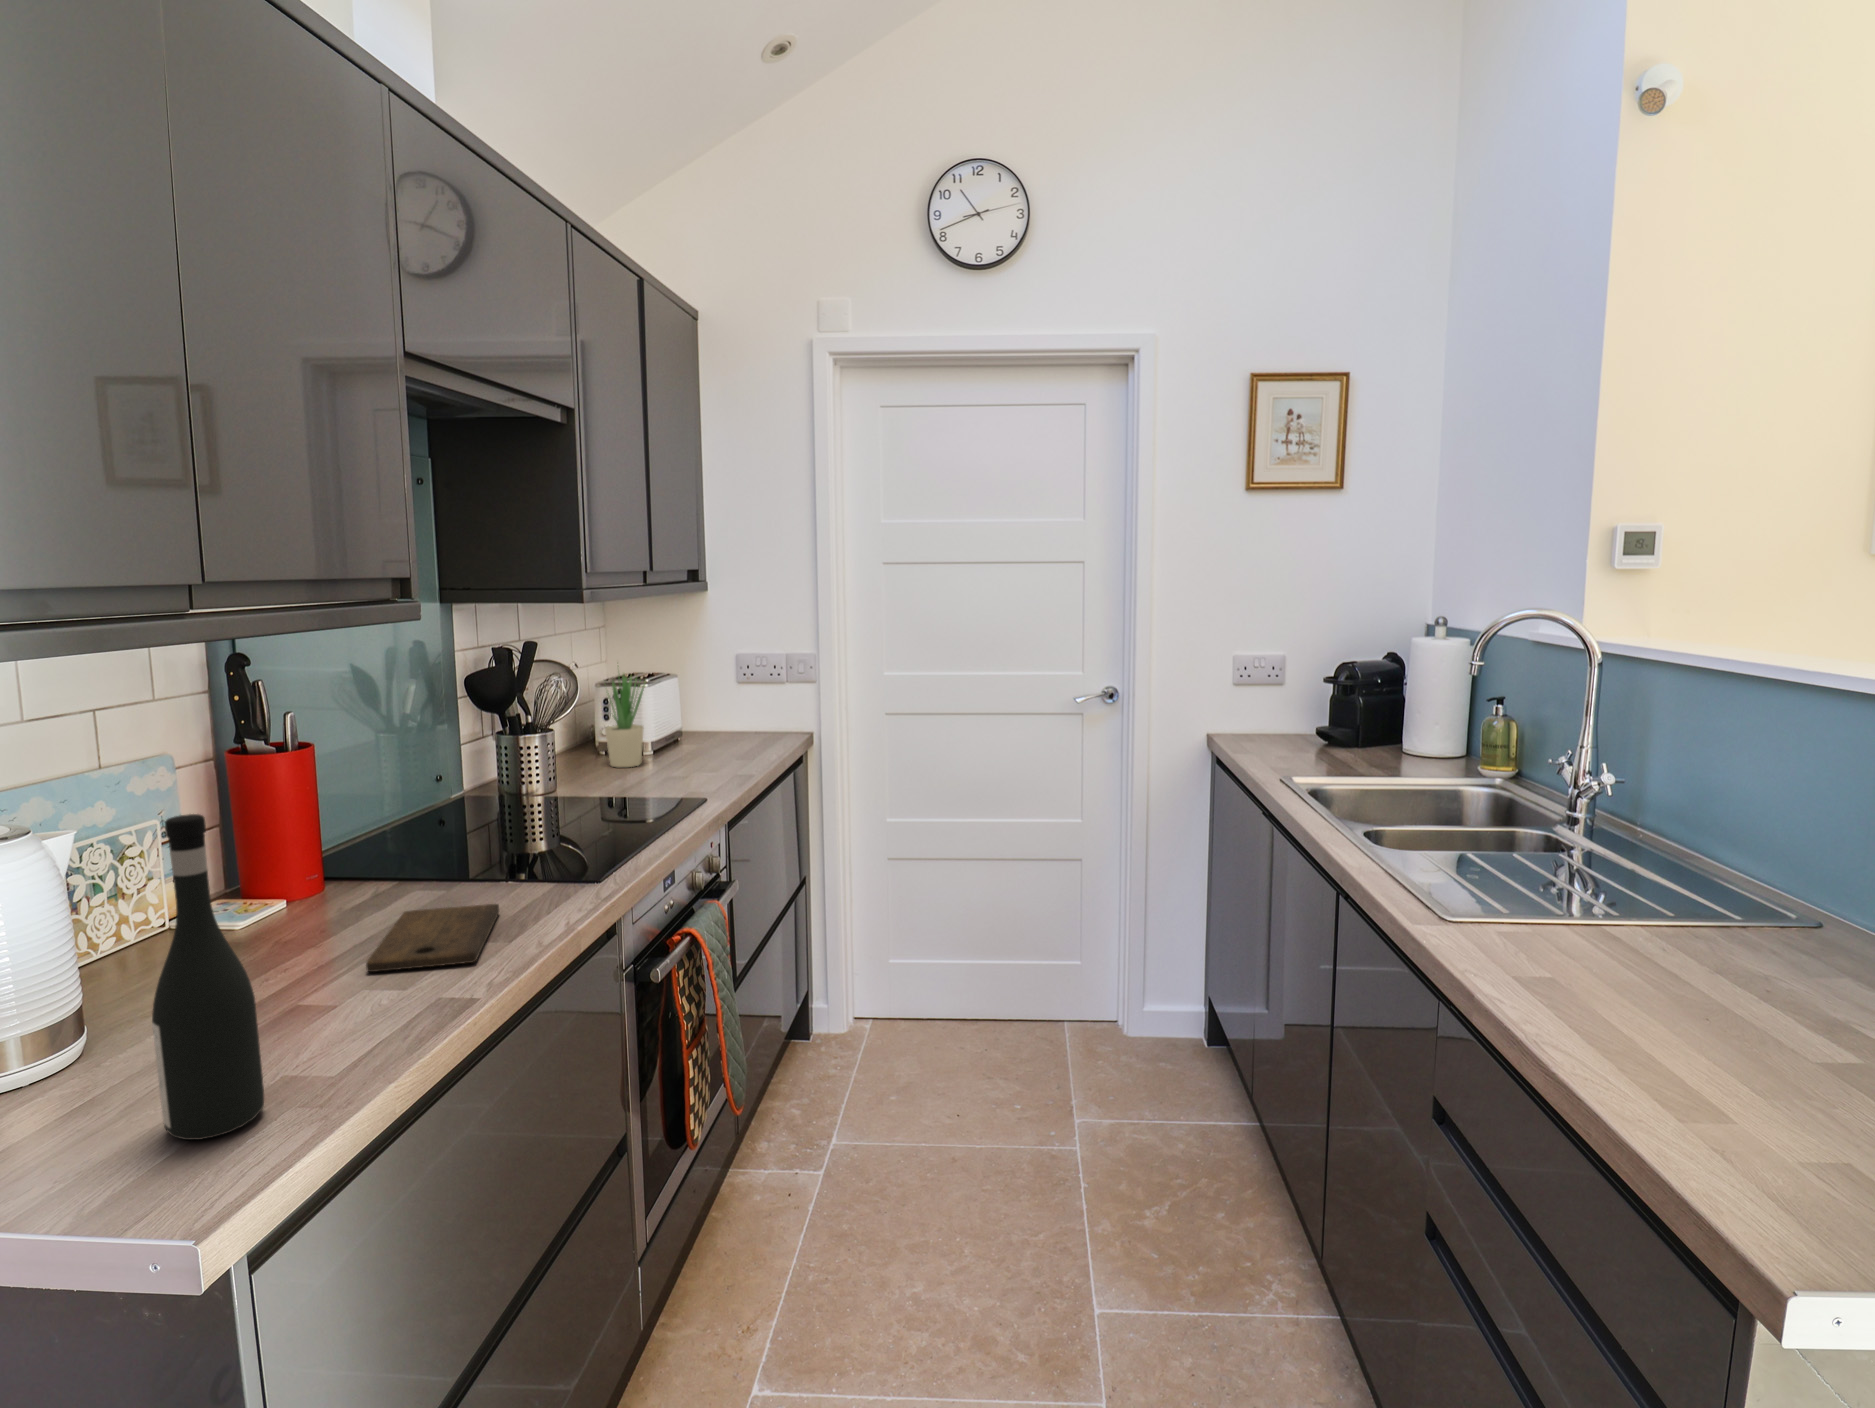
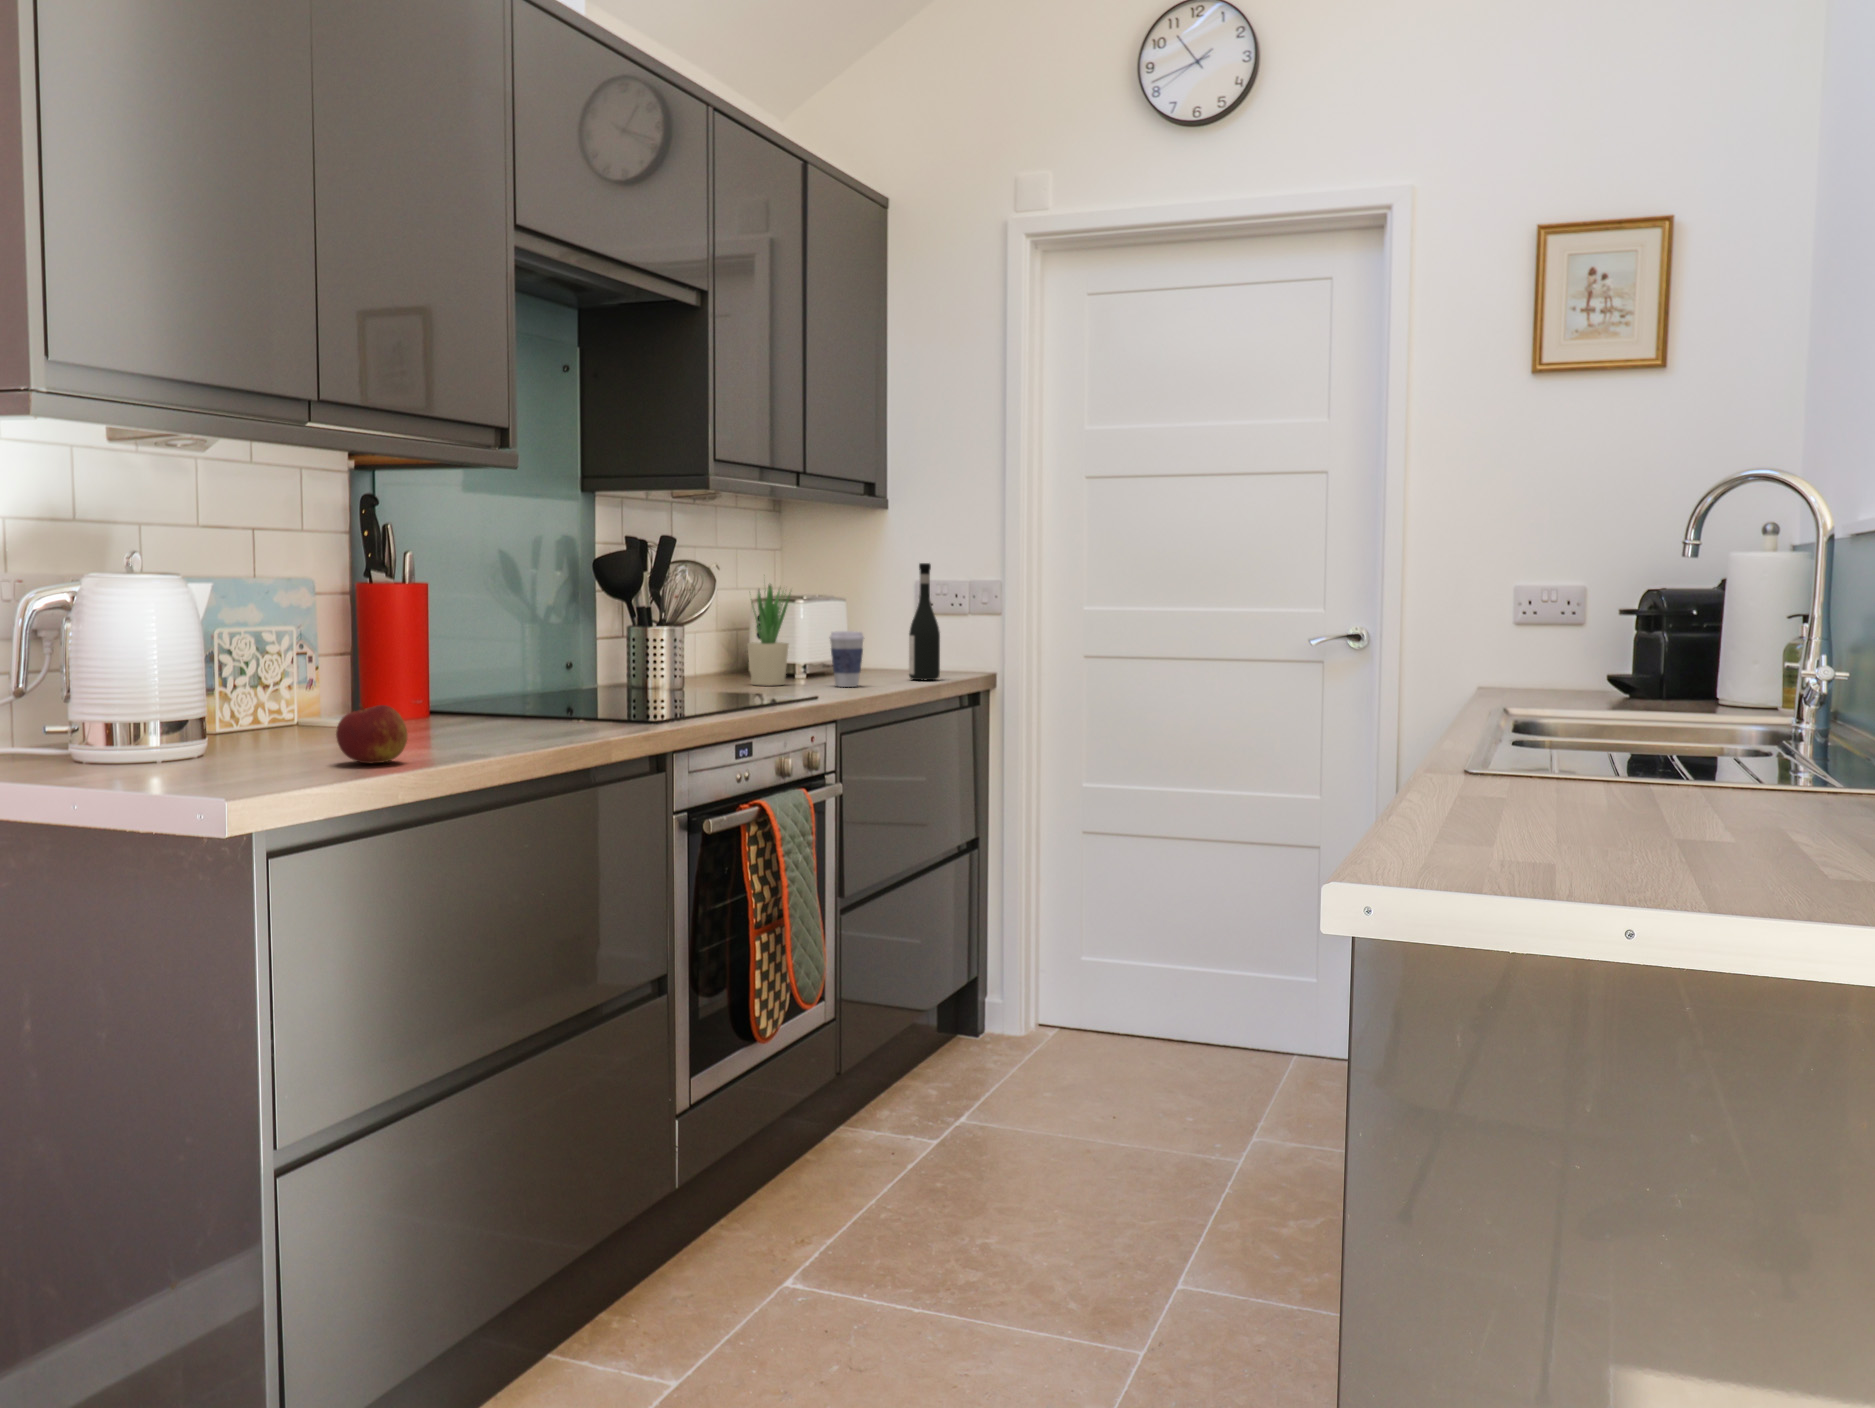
coffee cup: none [682,712,715,764] -> present [829,631,864,687]
wine bottle: present [152,814,264,1140] -> present [909,563,940,680]
cutting board: present [366,904,499,972] -> none [426,722,557,746]
apple: none [277,972,370,1050] -> present [336,704,408,763]

